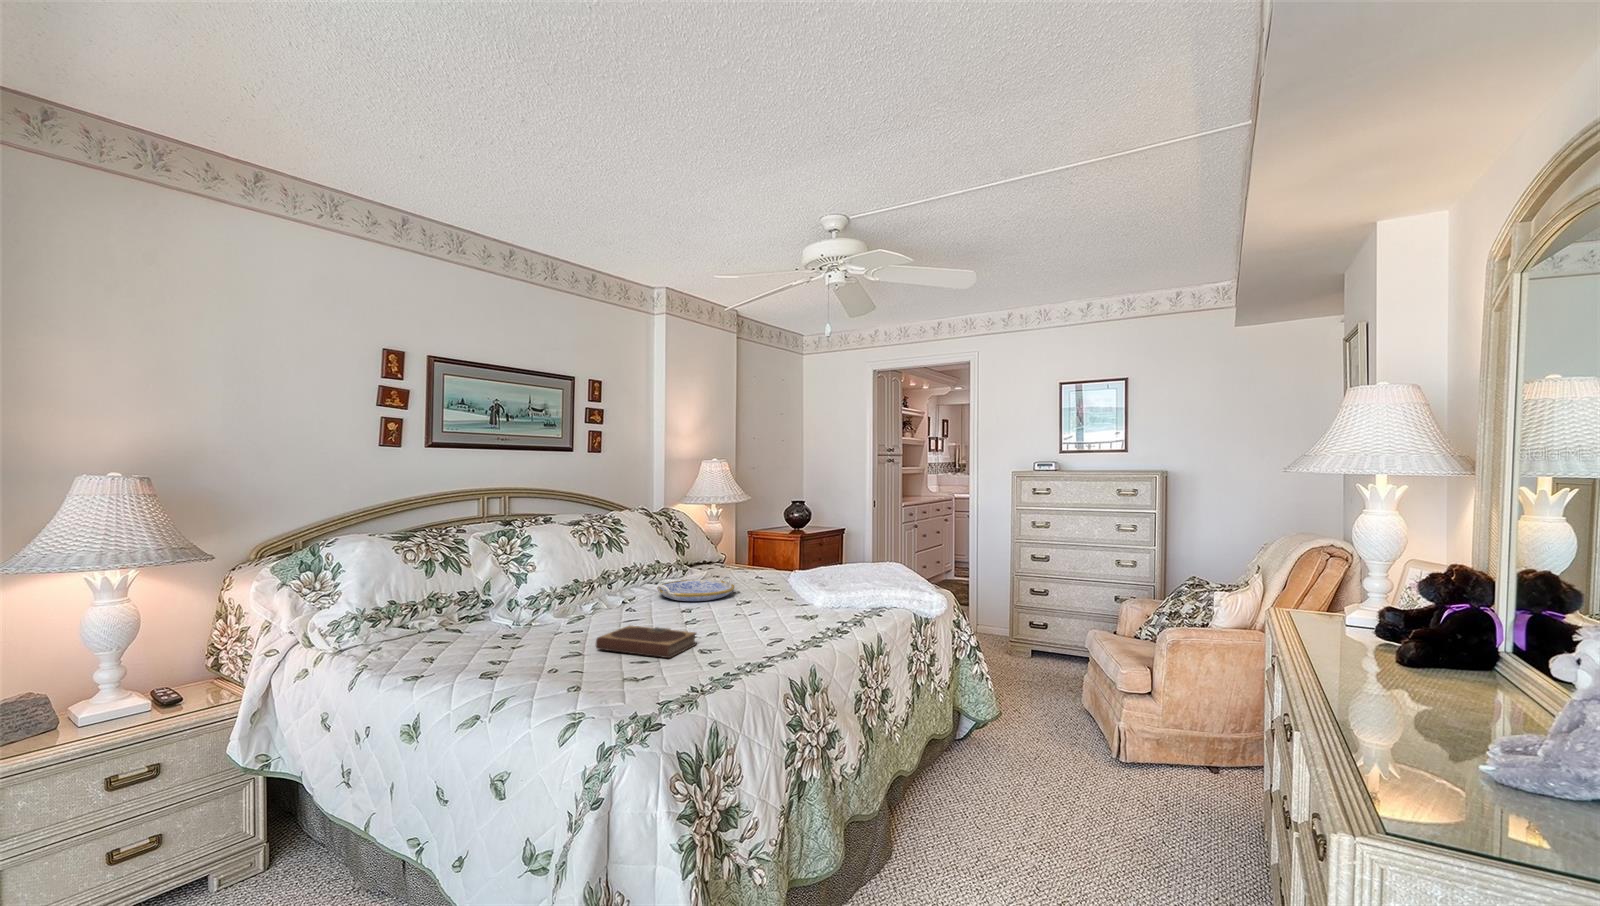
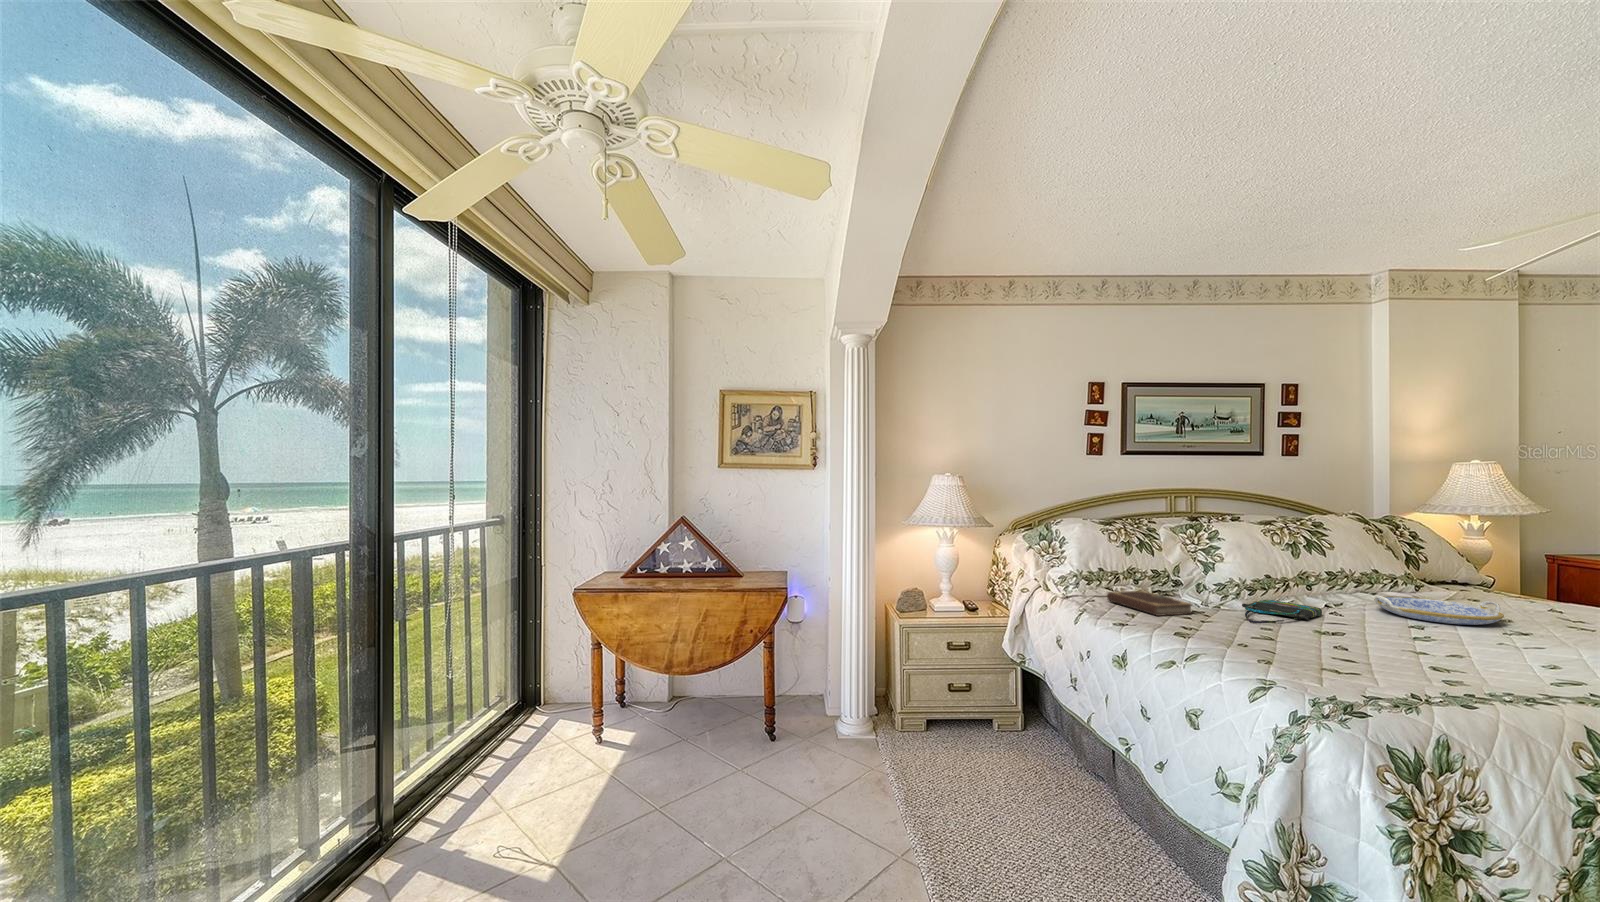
tote bag: none [552,606,620,638] -> present [1242,600,1322,623]
notebook: present [596,626,696,658] -> present [1107,591,1192,616]

